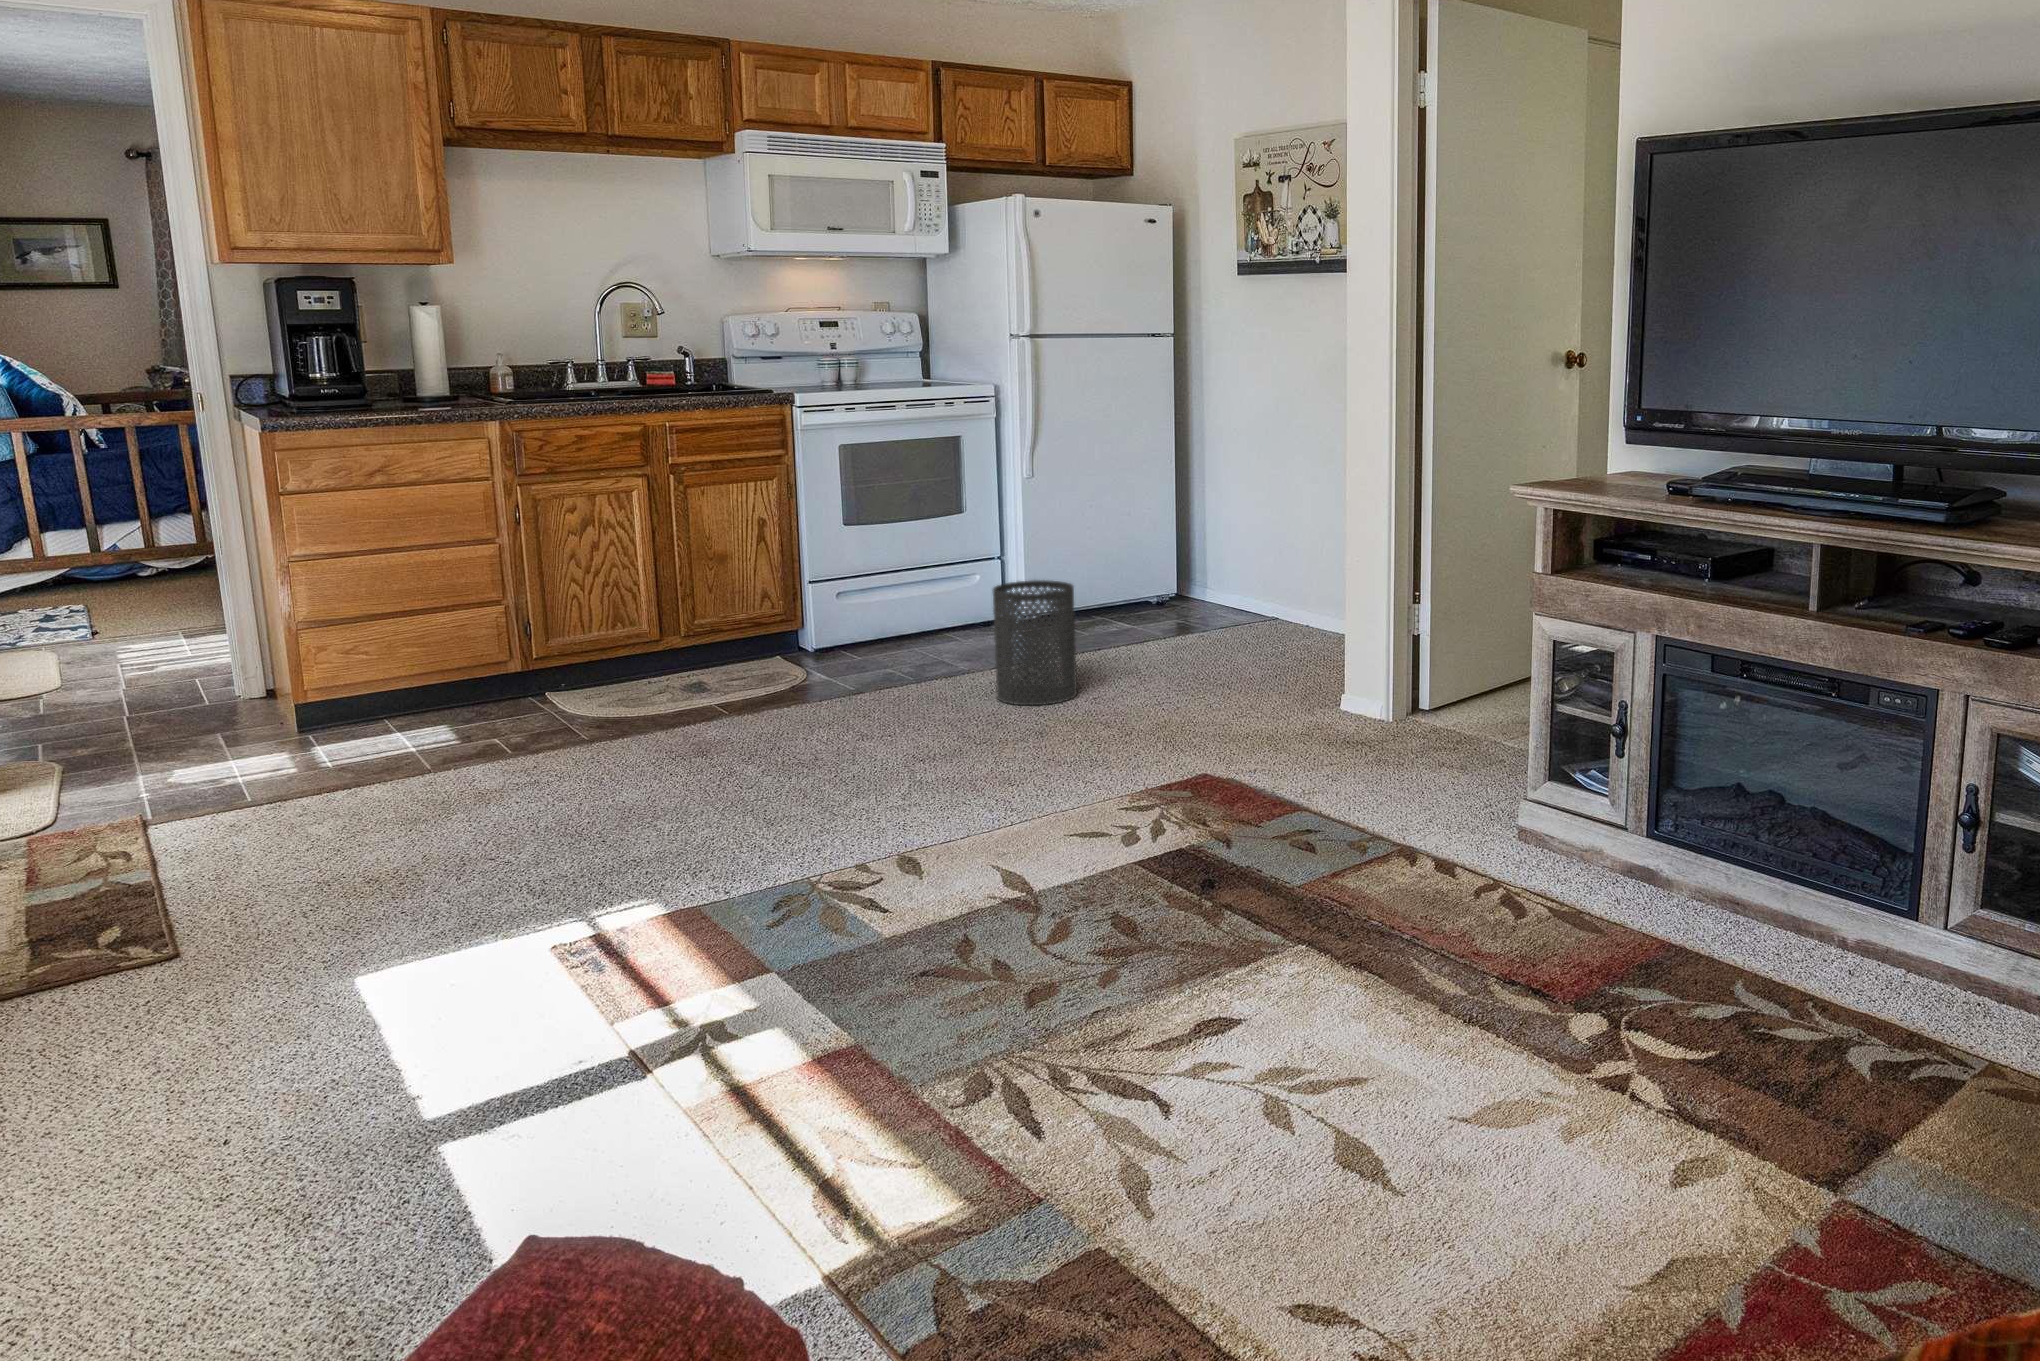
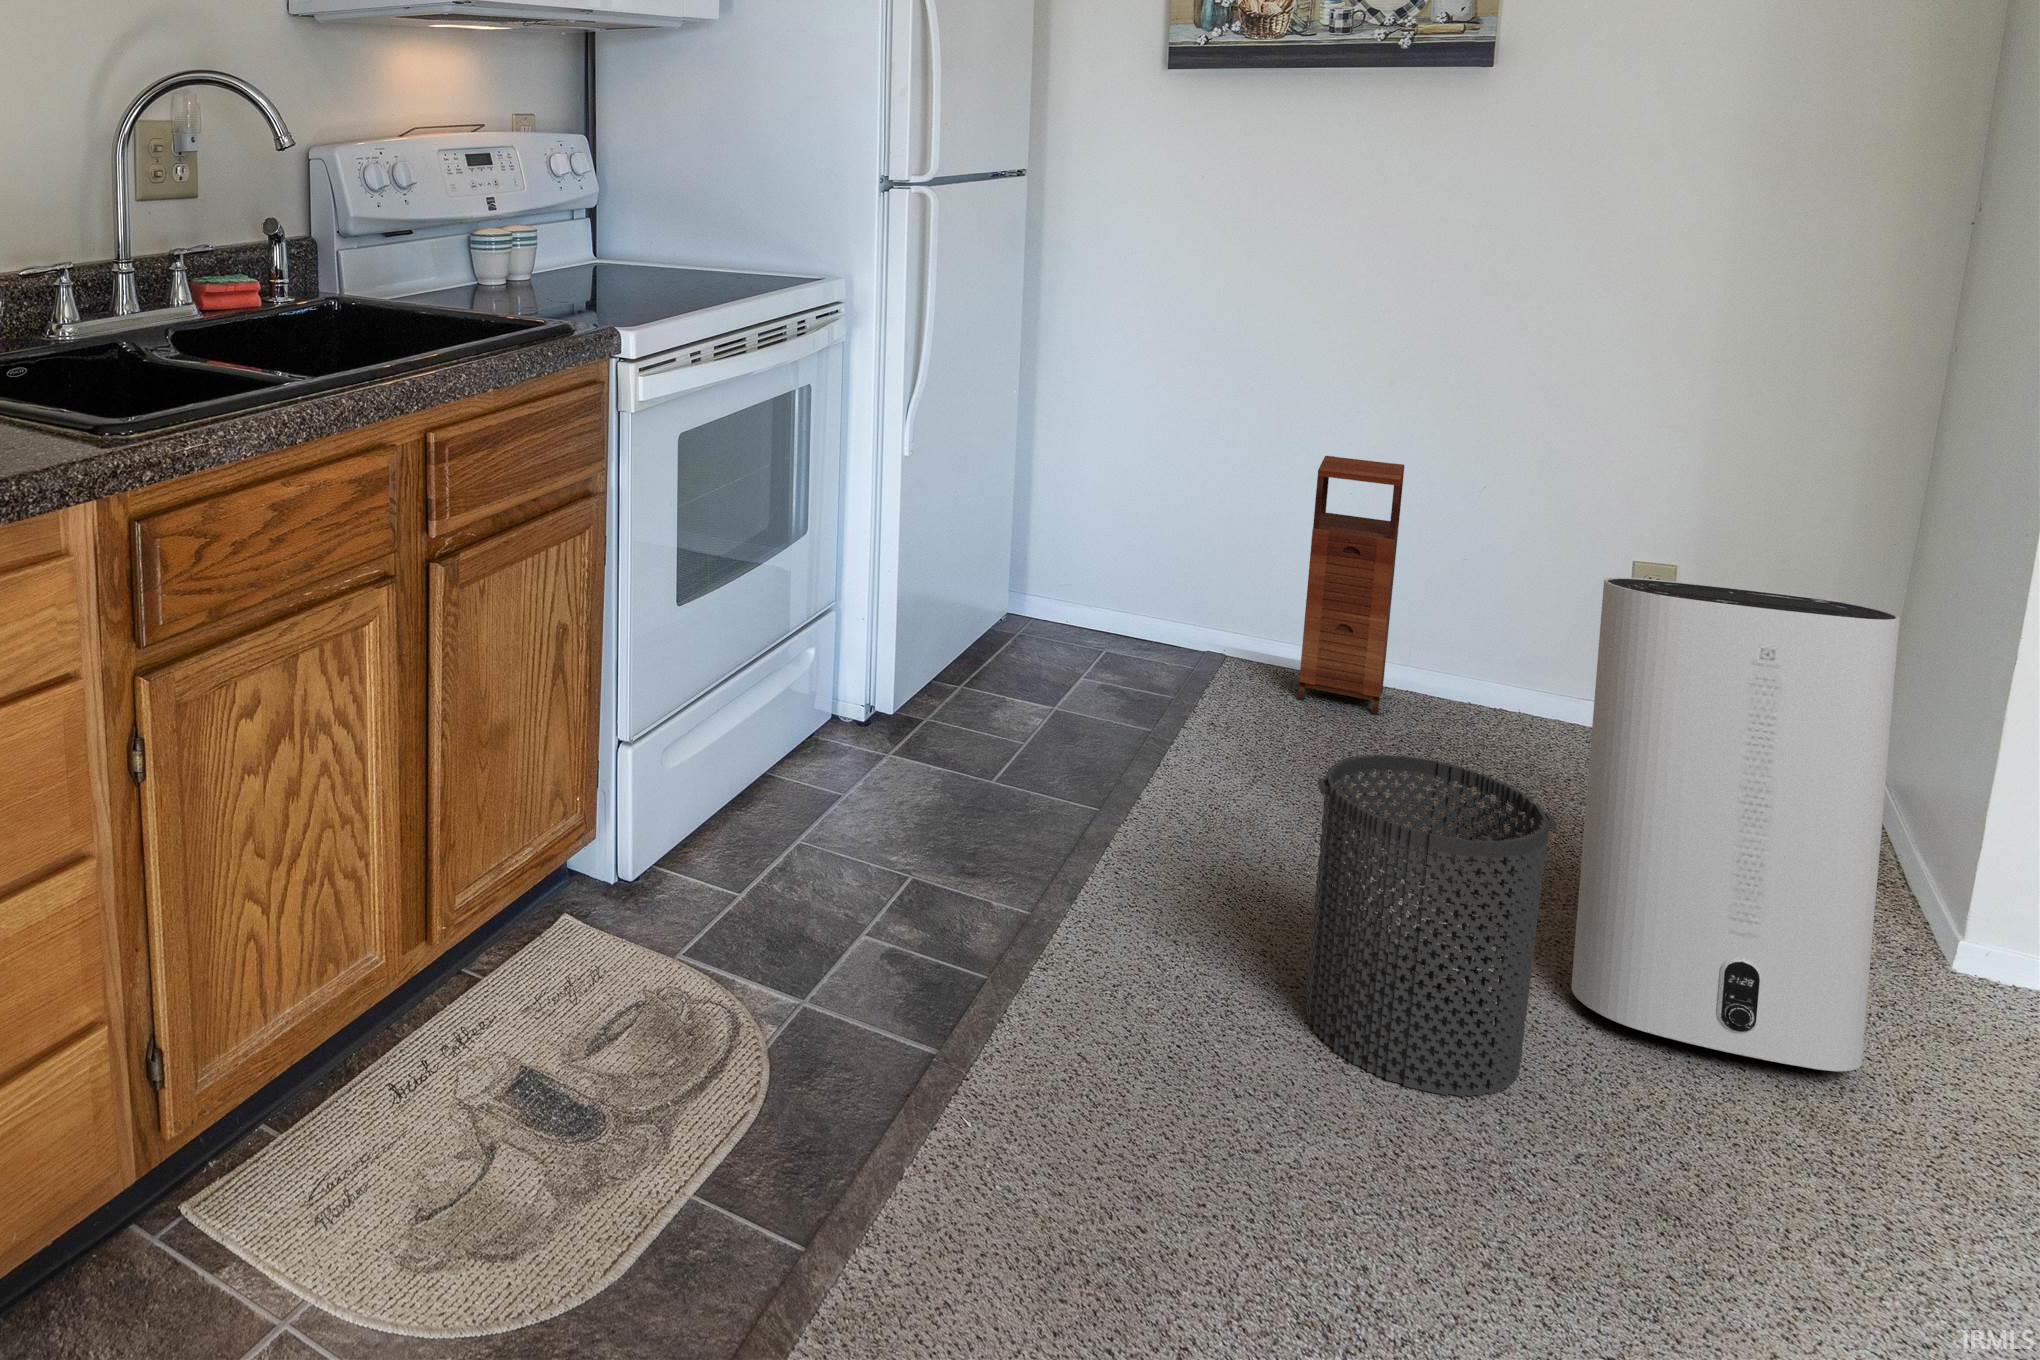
storage cabinet: none [1268,496,1326,637] -> present [1298,456,1405,715]
air purifier: none [1115,506,1221,708] -> present [1572,577,1900,1071]

